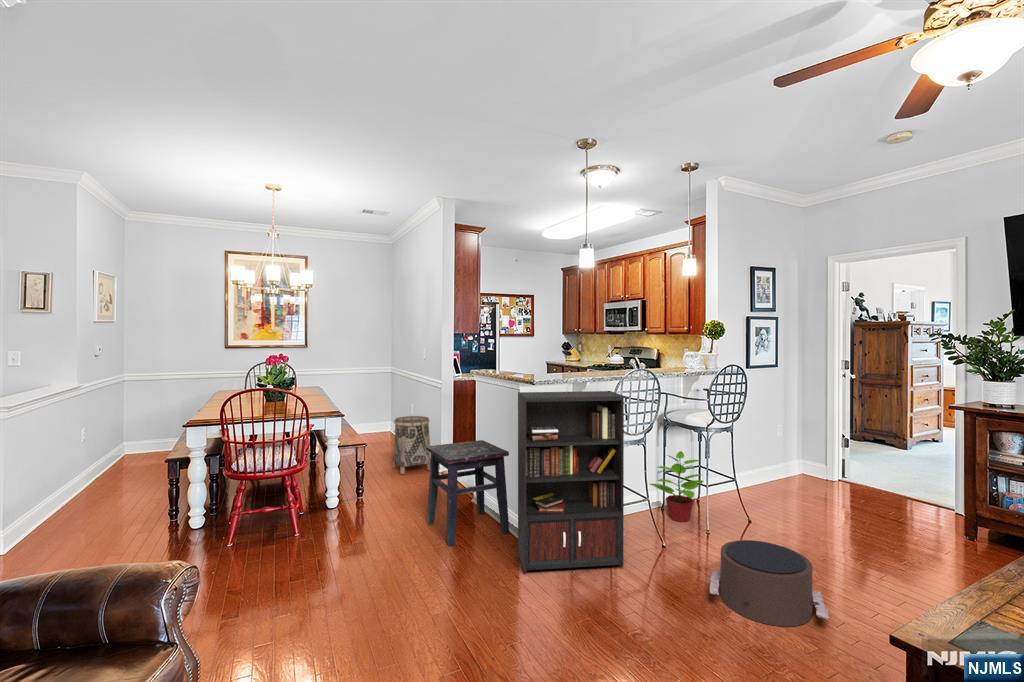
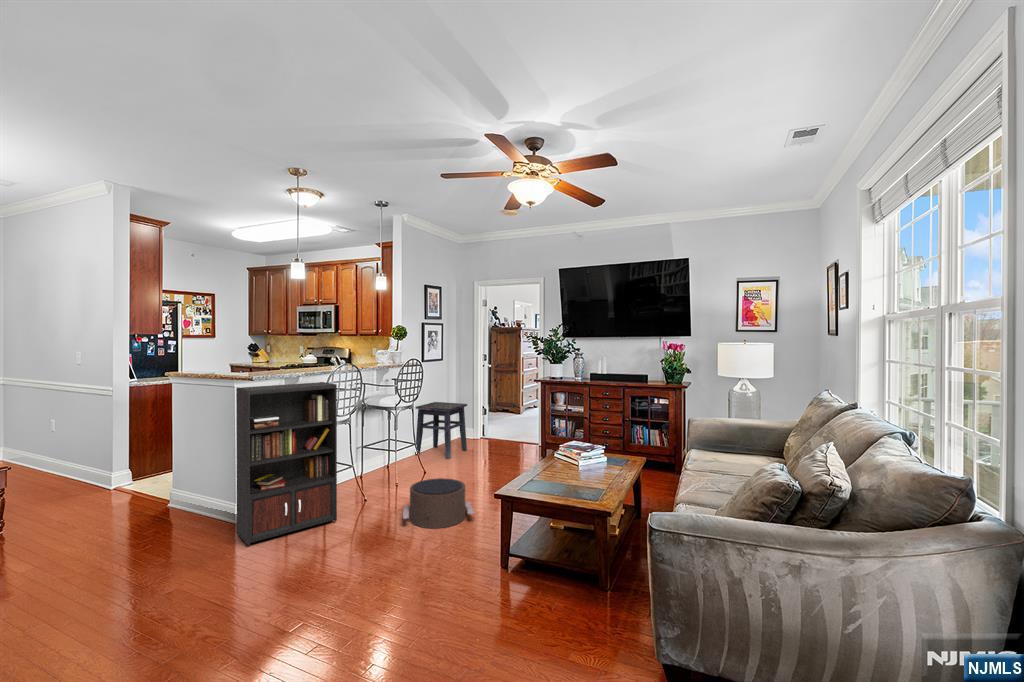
basket: present [393,416,431,474] -> none [33,429,98,499]
side table: present [426,440,509,546] -> present [415,402,467,459]
potted plant: present [650,451,704,522] -> none [351,428,394,483]

